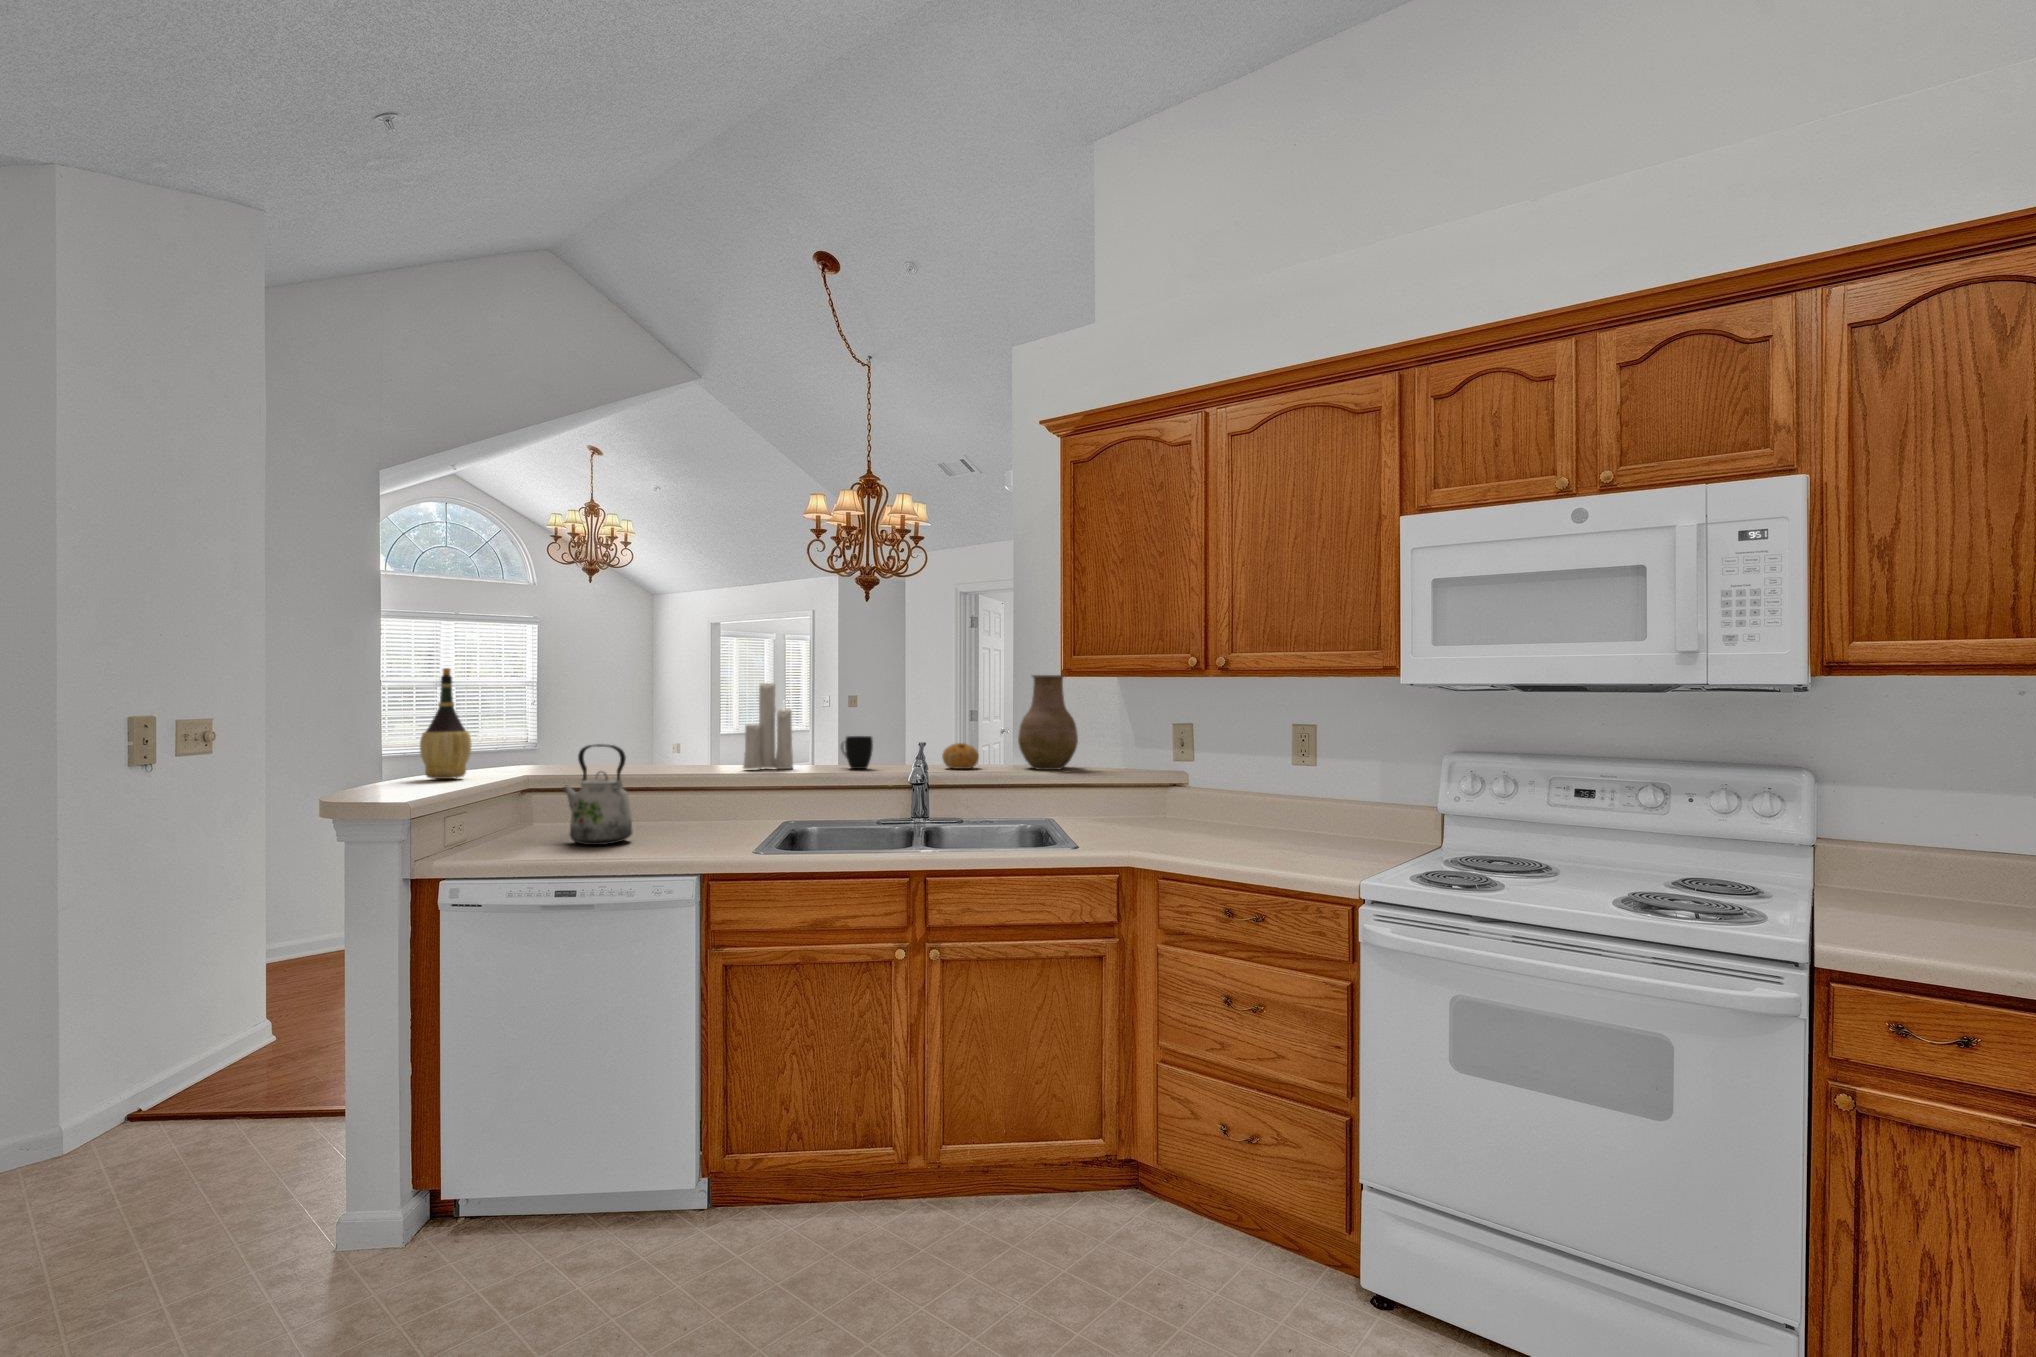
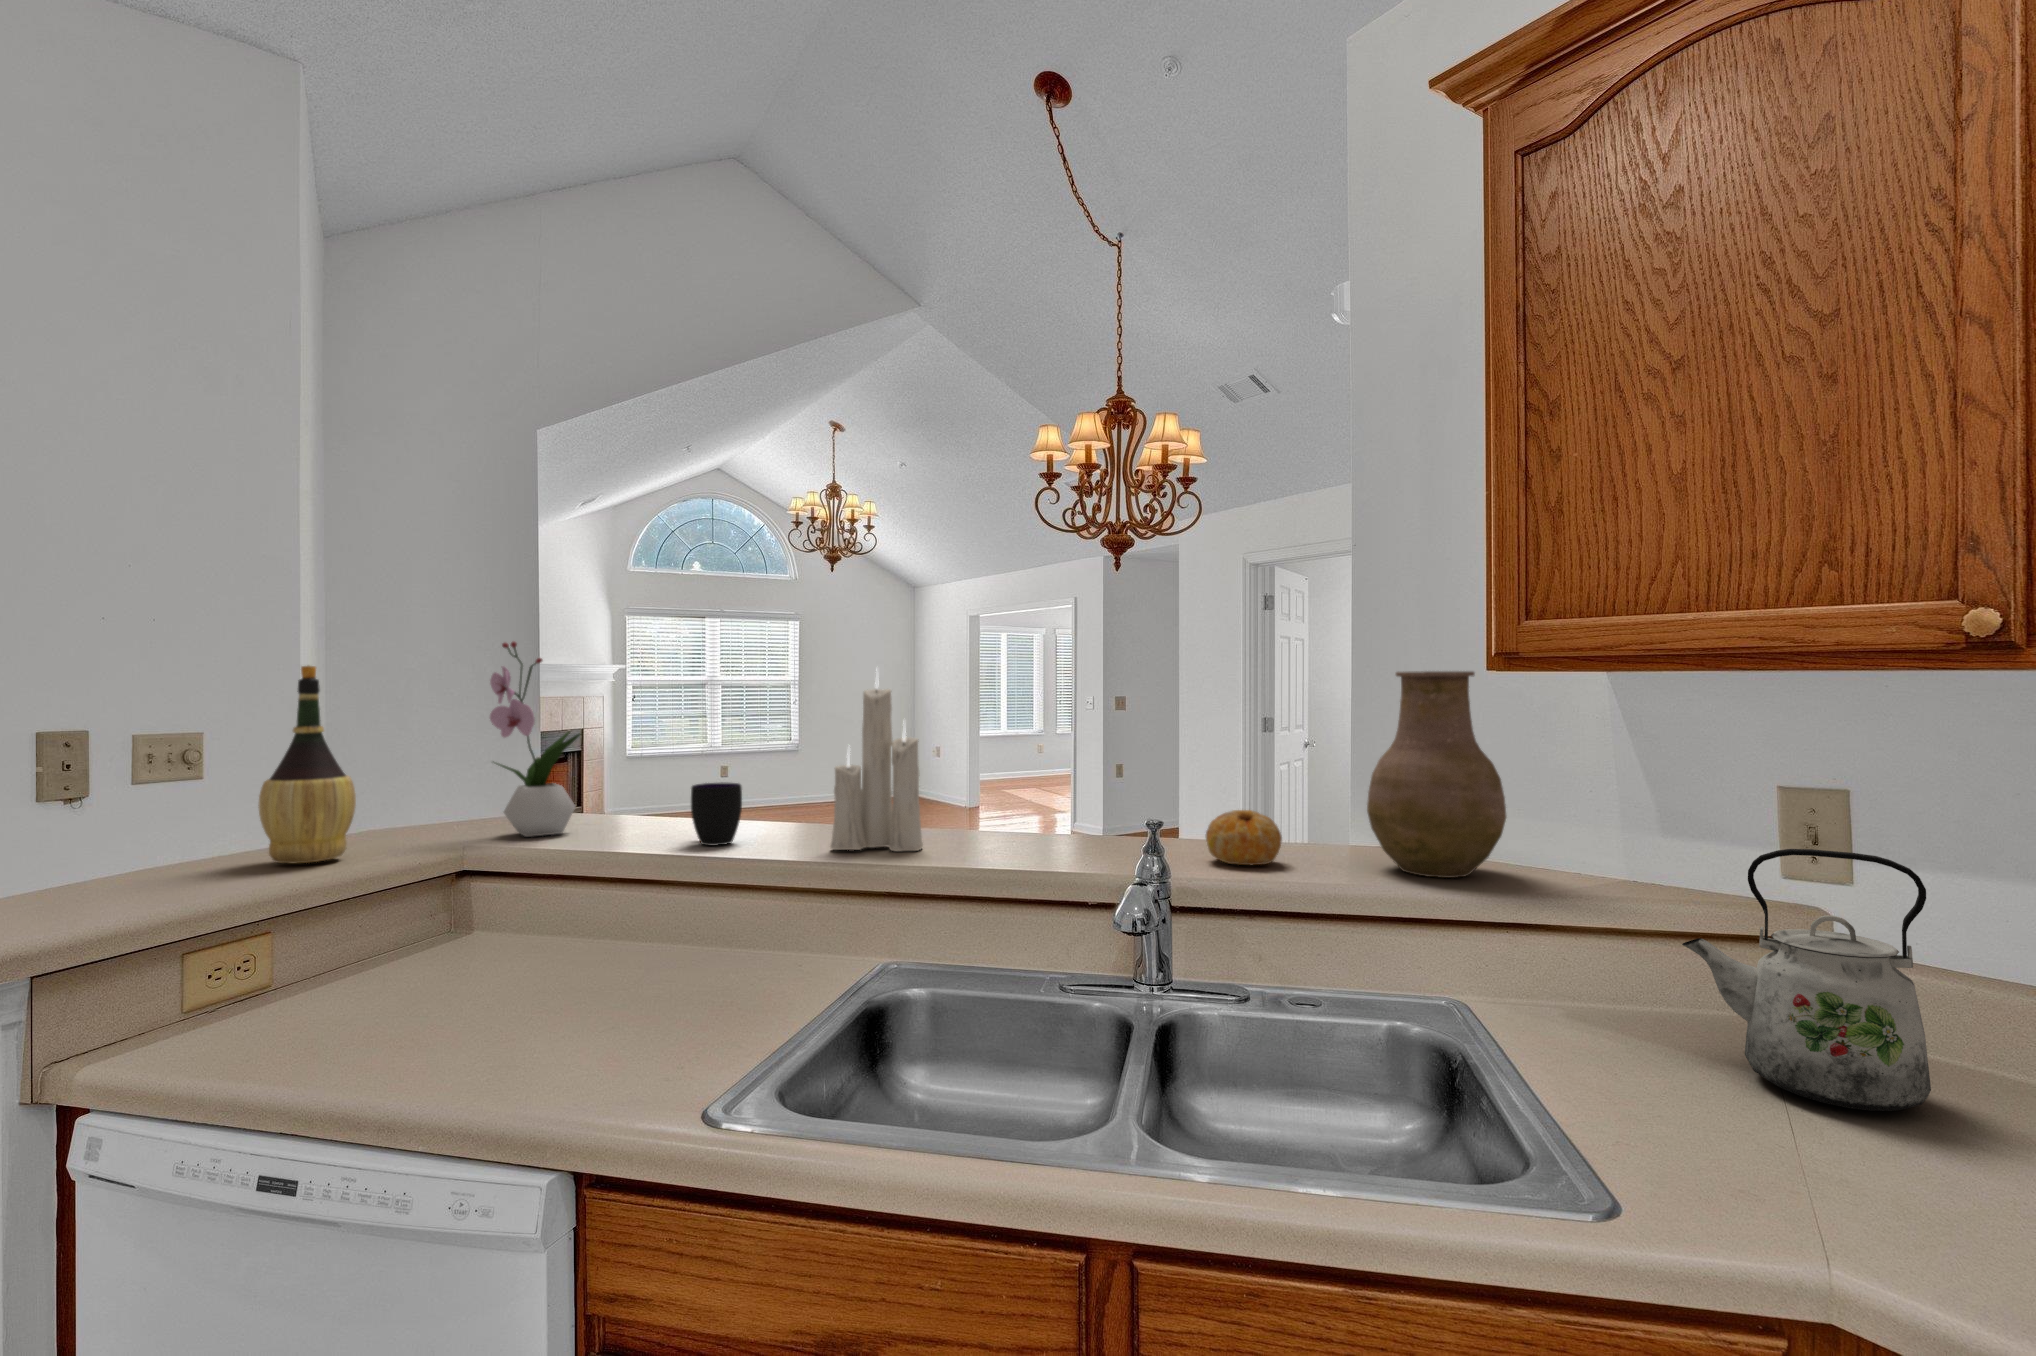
flower arrangement: none [520,654,579,770] -> present [490,642,580,837]
cup: present [841,736,873,769] -> present [691,783,742,846]
kettle: present [563,744,632,845] -> present [1682,849,1931,1111]

